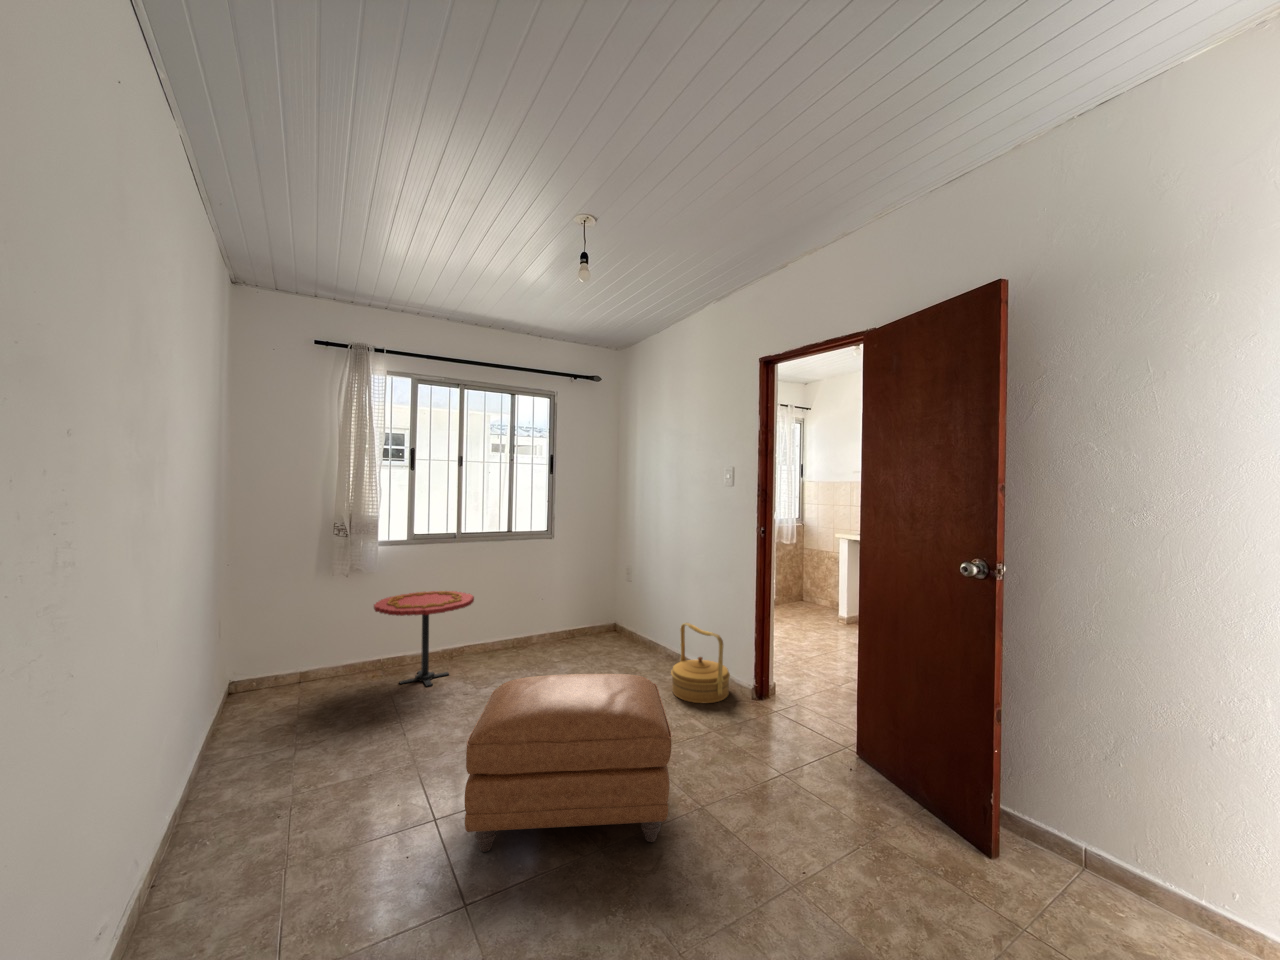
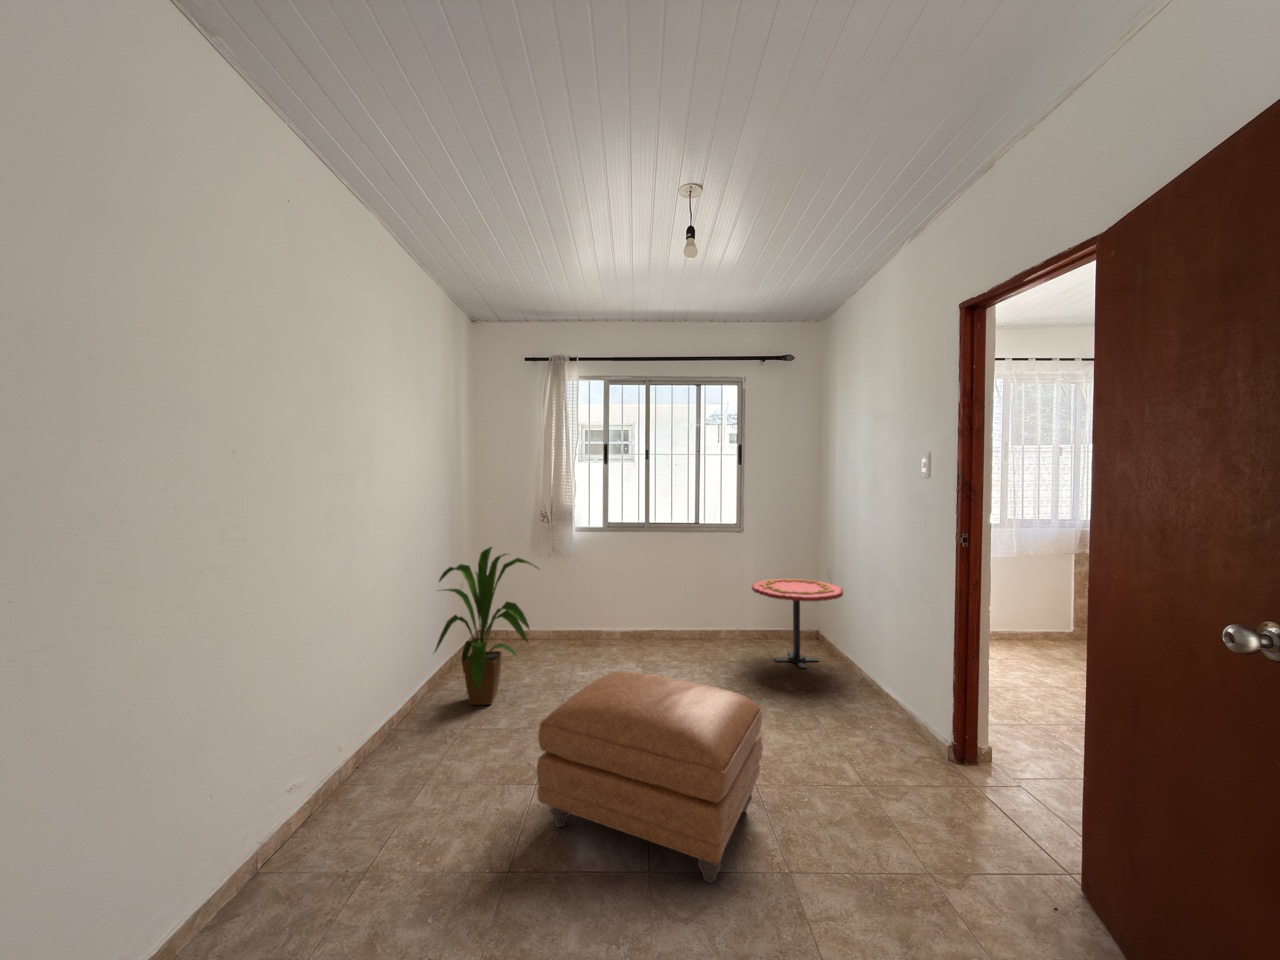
house plant: none [215,564,377,768] -> present [434,547,538,705]
side table: present [374,591,474,686] -> present [752,578,843,669]
woven basket: present [671,623,730,703] -> none [840,644,920,749]

